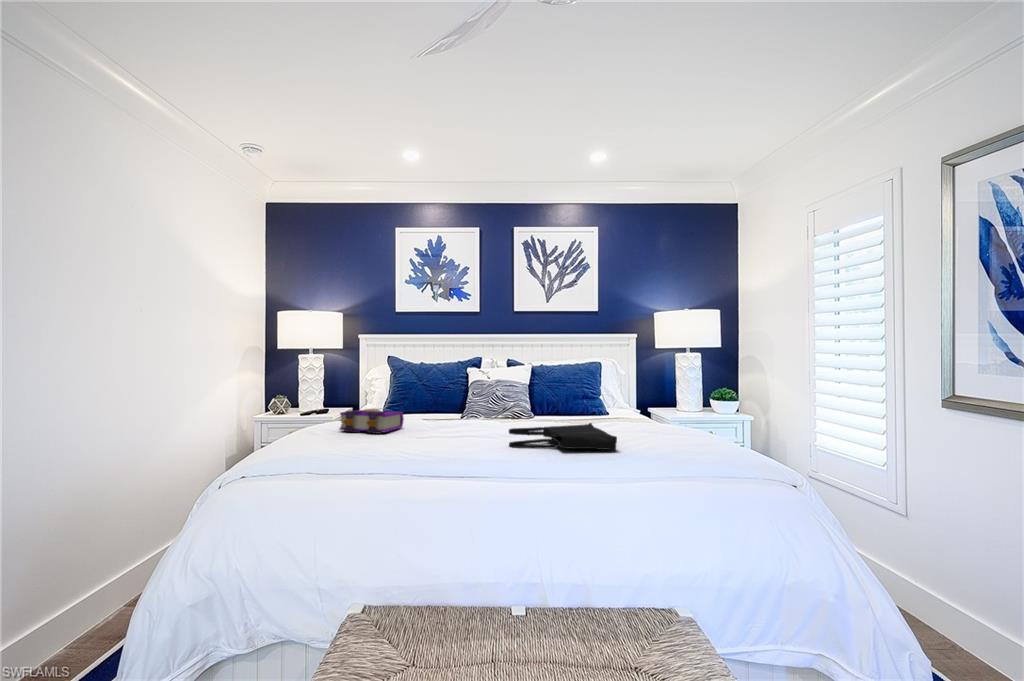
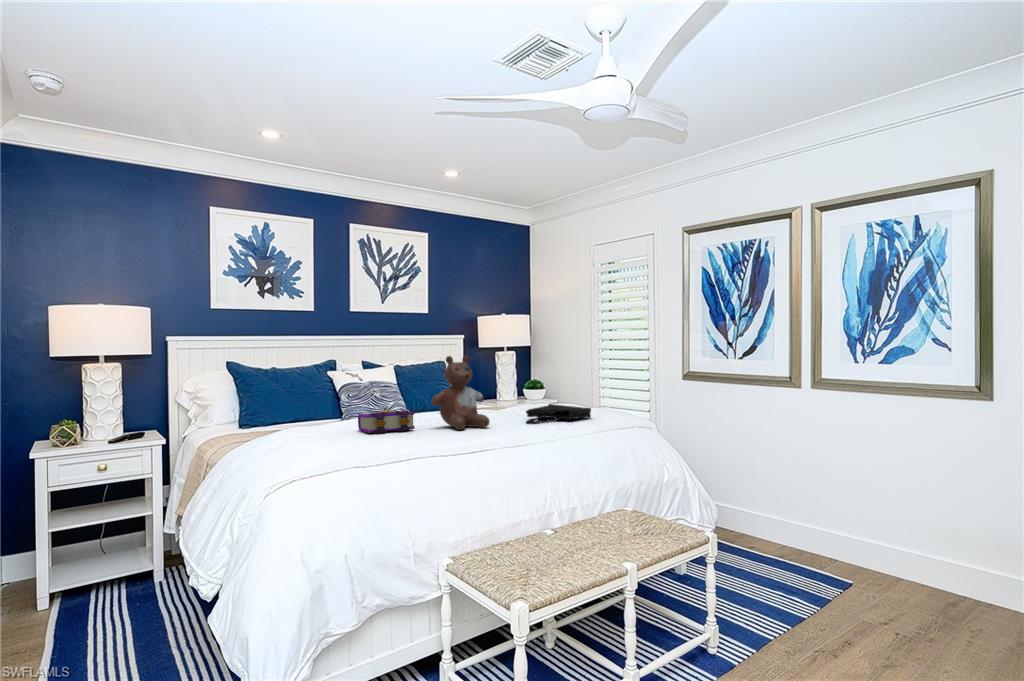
stuffed bear: none [407,355,473,442] -> present [431,356,490,430]

